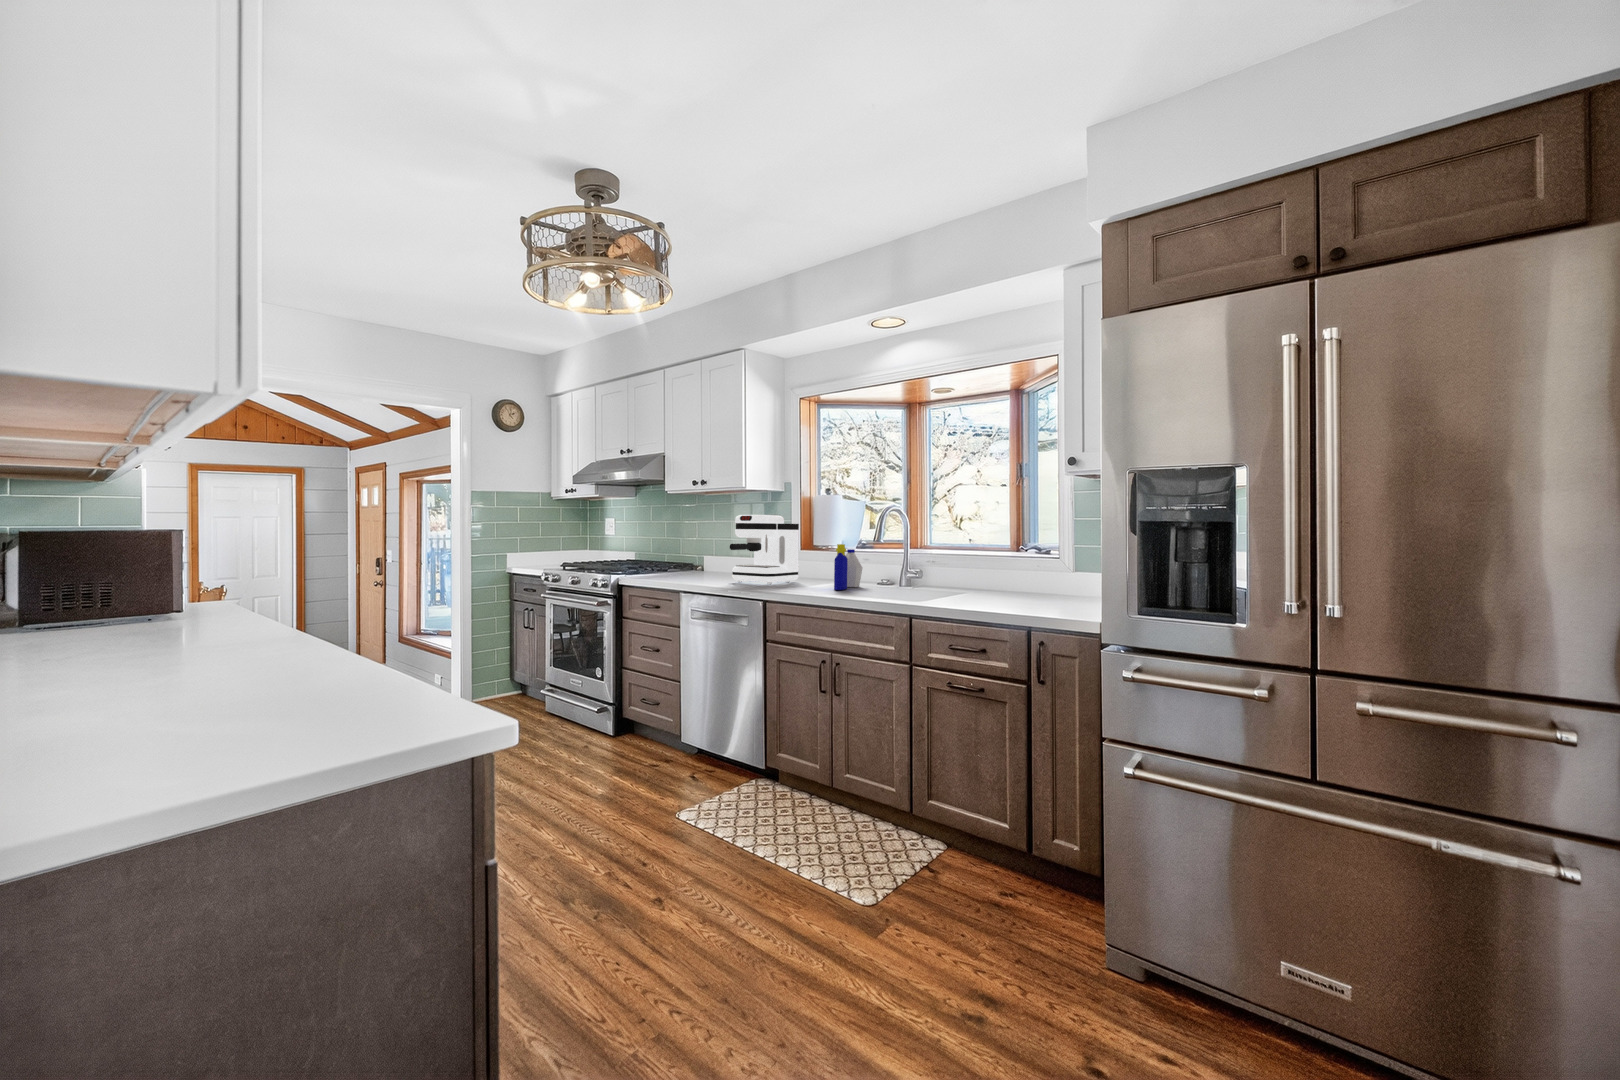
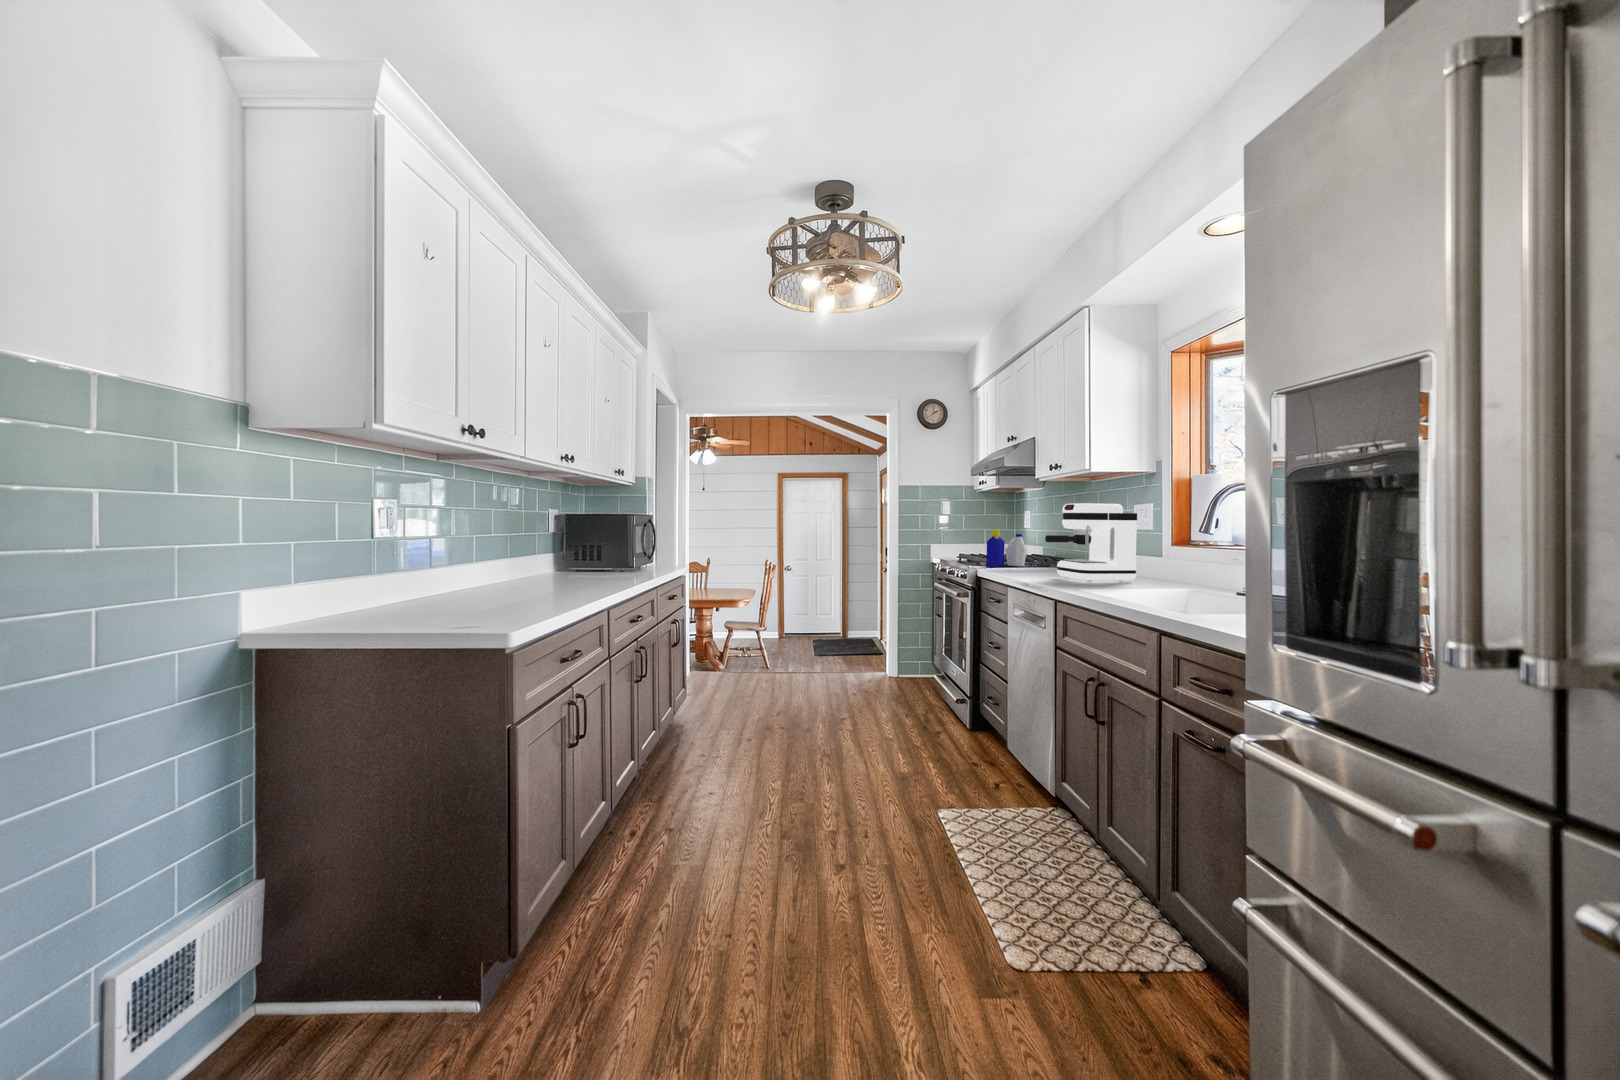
bottle: present [834,544,862,590] -> present [986,529,1027,567]

